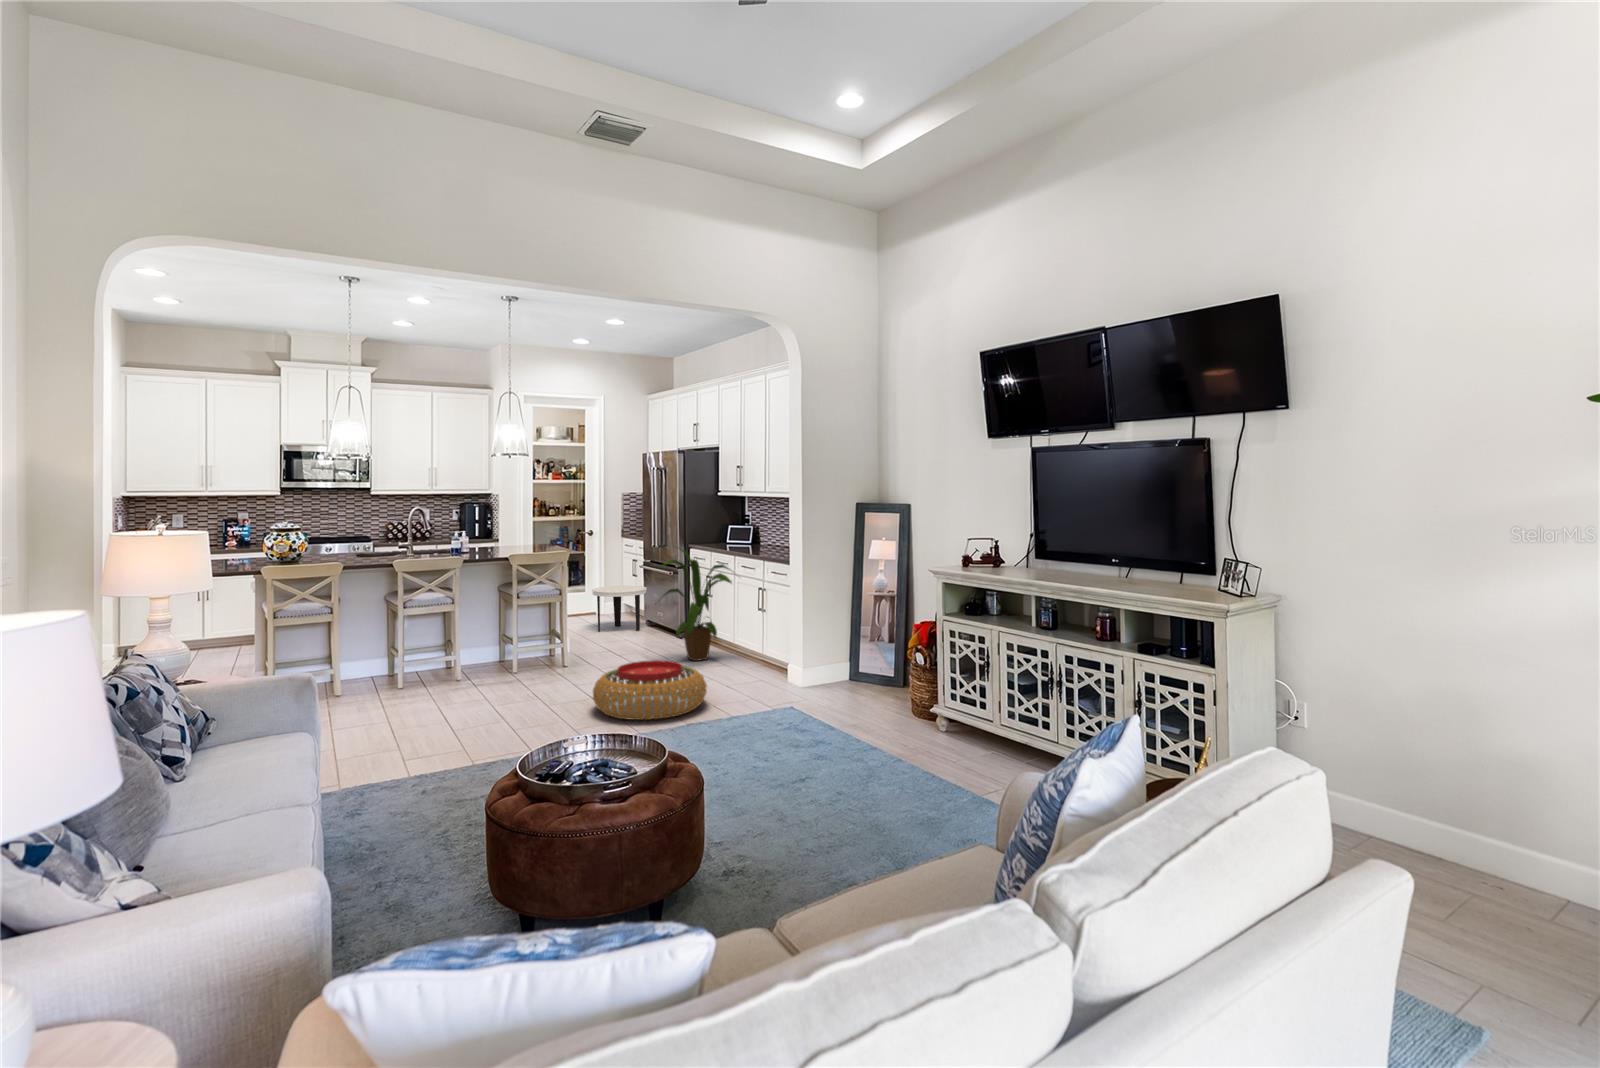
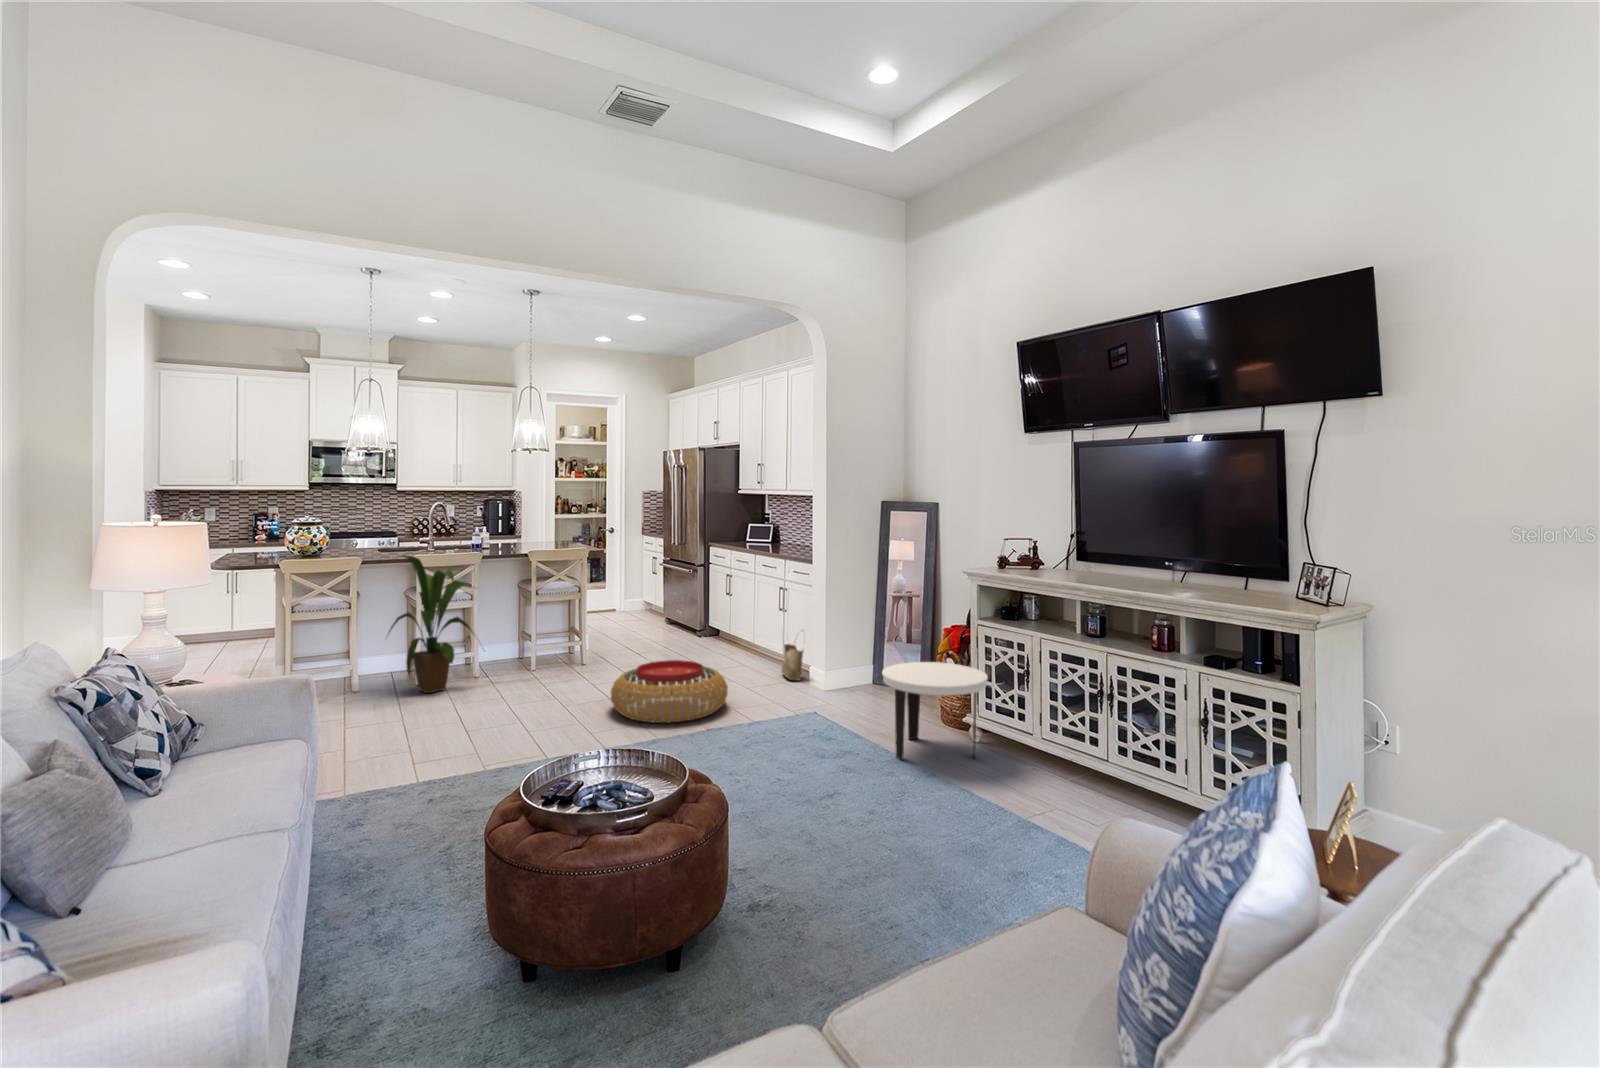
house plant: present [661,549,734,661] -> present [389,556,472,693]
side table: present [592,586,647,632] -> present [882,662,988,760]
woven basket: none [761,629,783,679] -> present [782,630,803,681]

